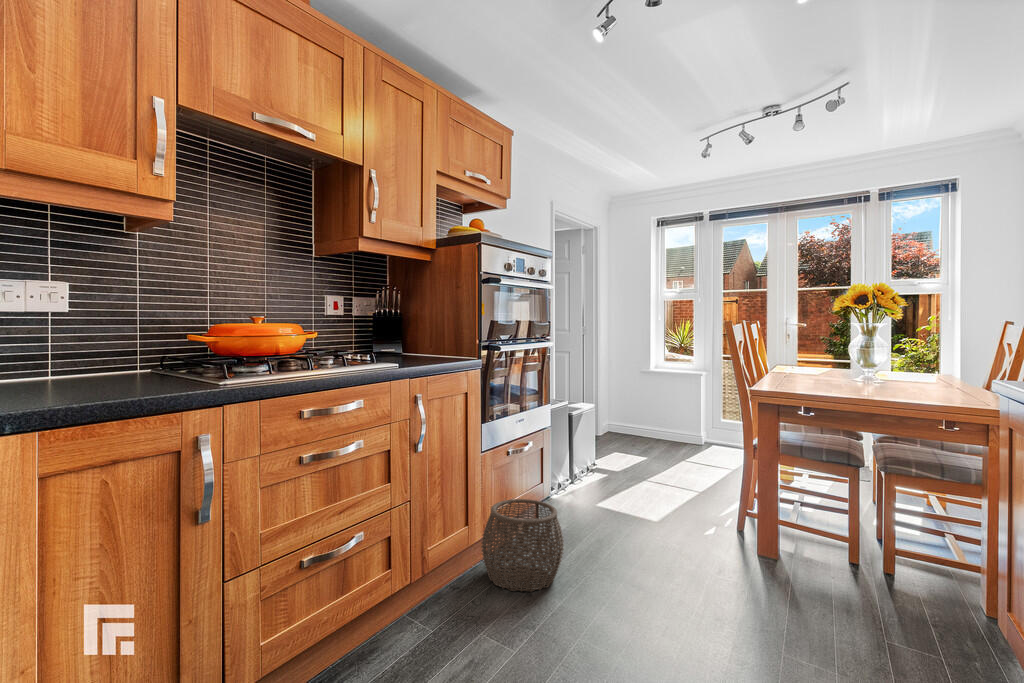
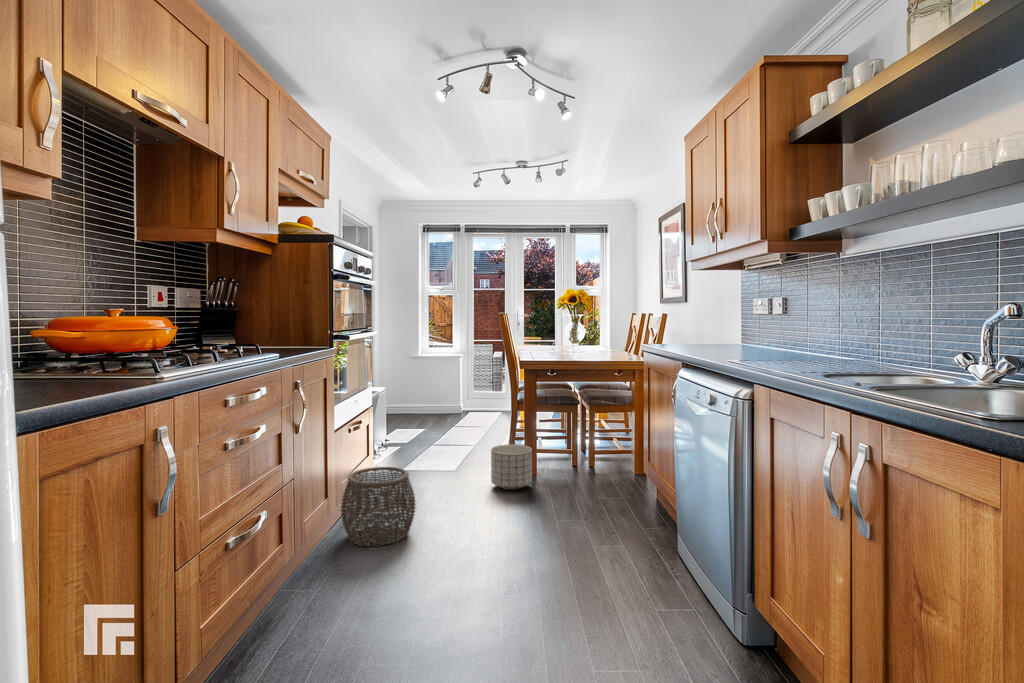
planter: none [683,497,740,558] -> present [491,444,532,490]

